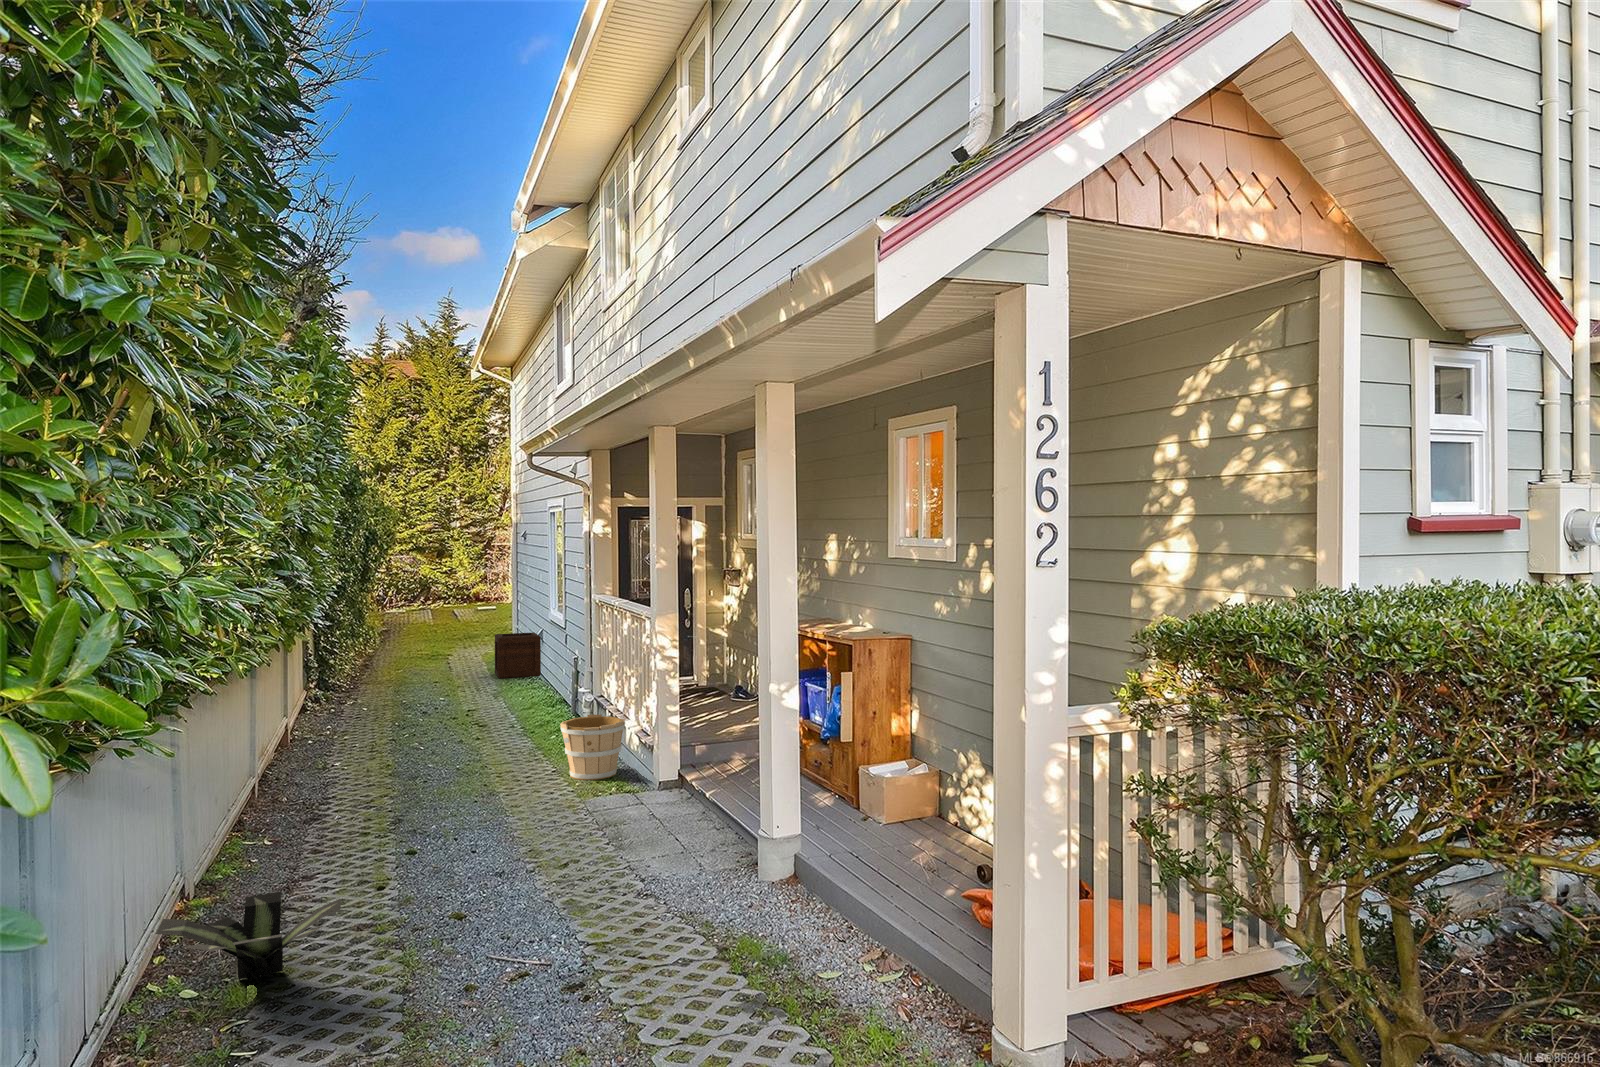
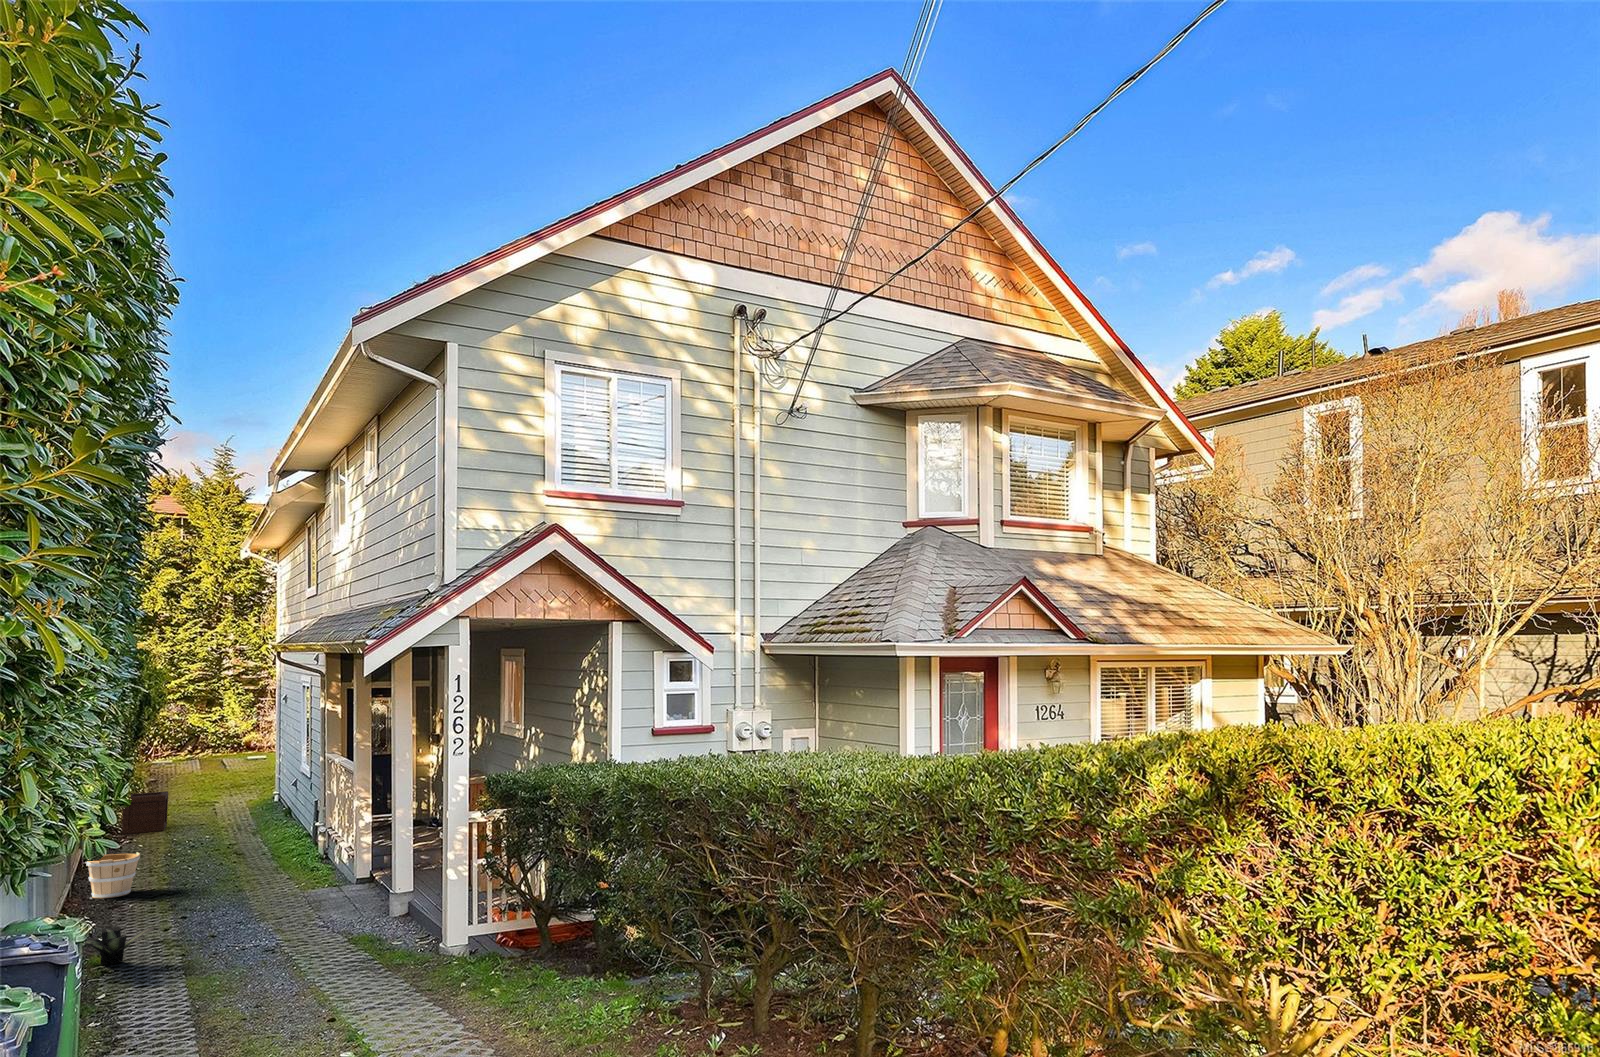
wooden crate: present [495,633,541,679] -> present [122,791,168,835]
wooden bucket: present [560,714,625,780] -> present [86,852,140,899]

